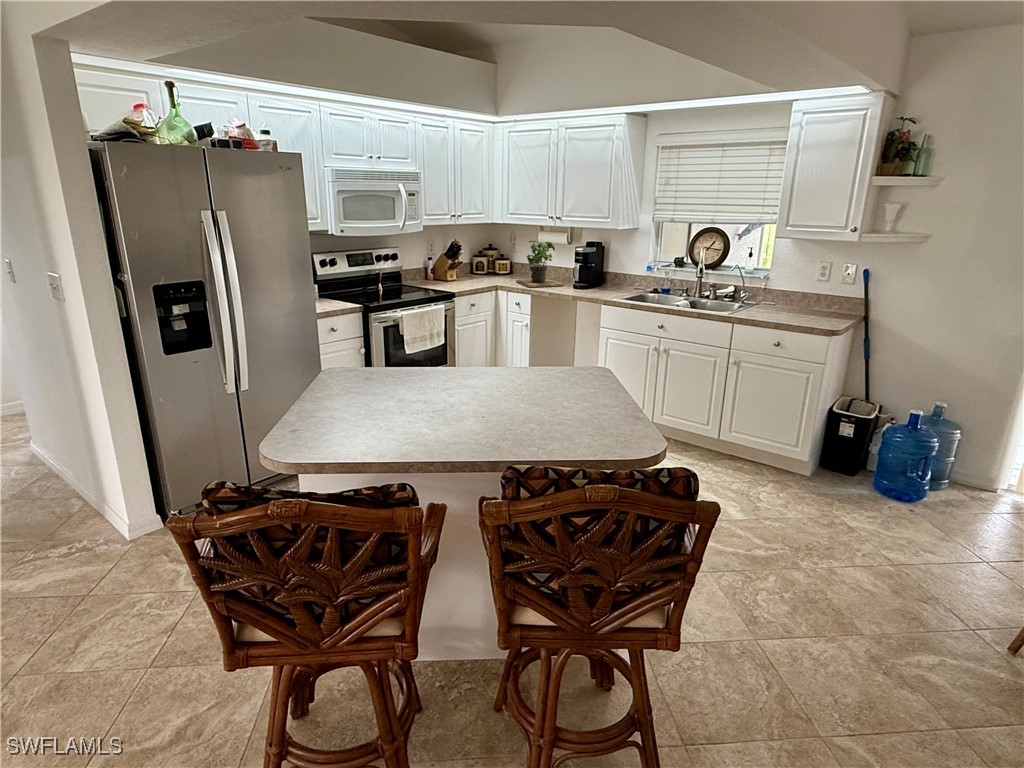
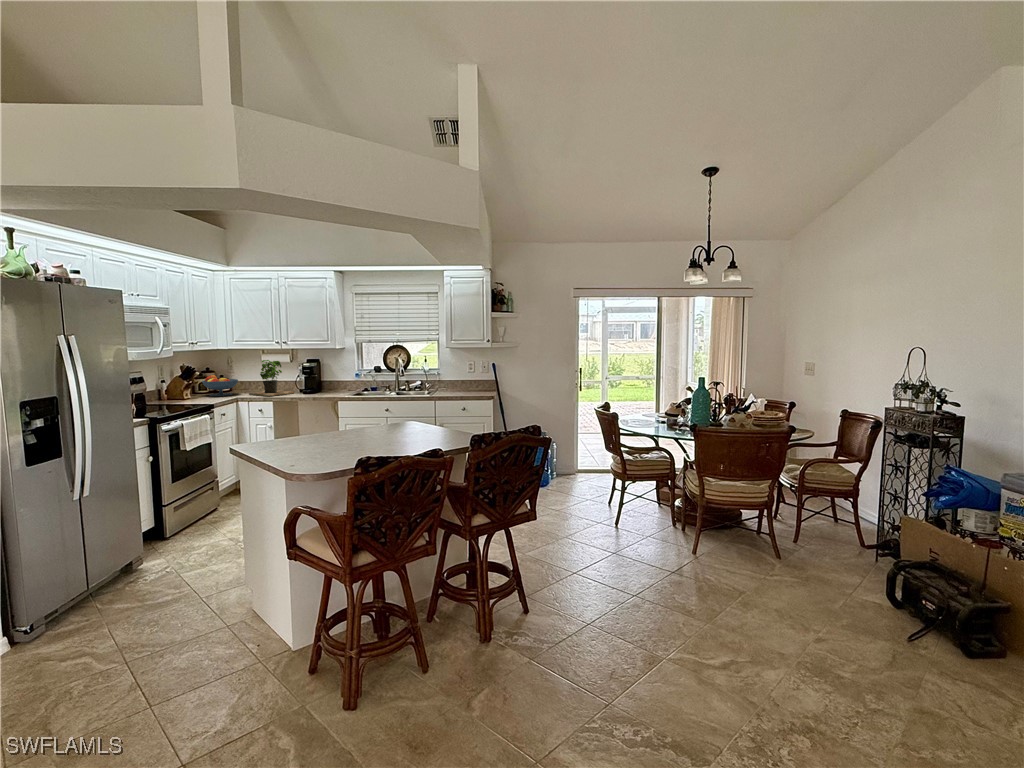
fruit bowl: none [472,255,509,281] -> present [202,375,238,396]

